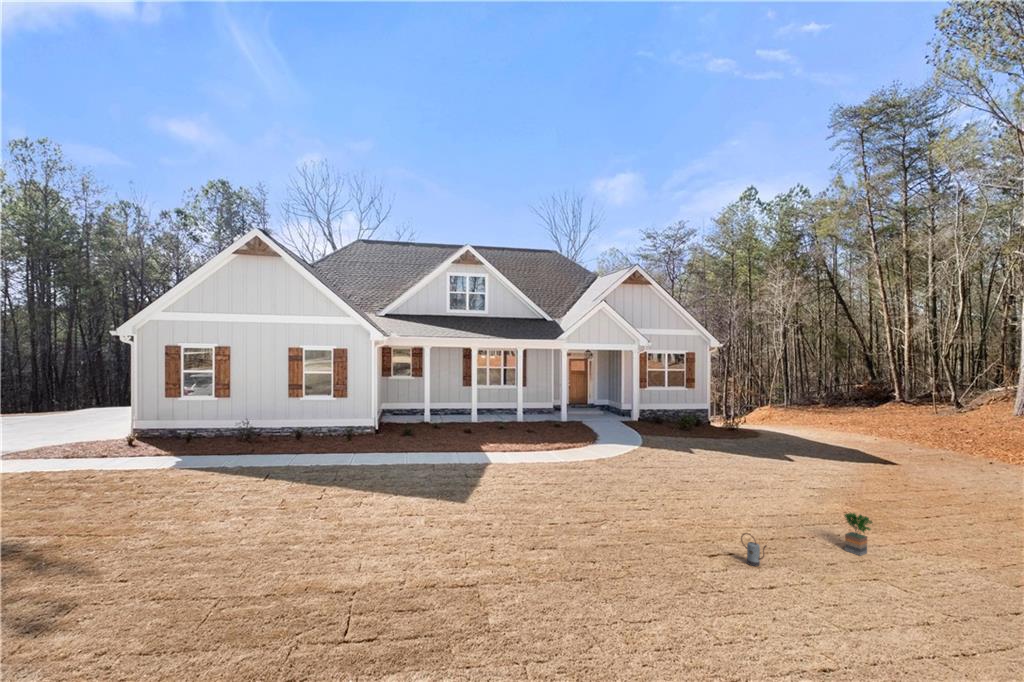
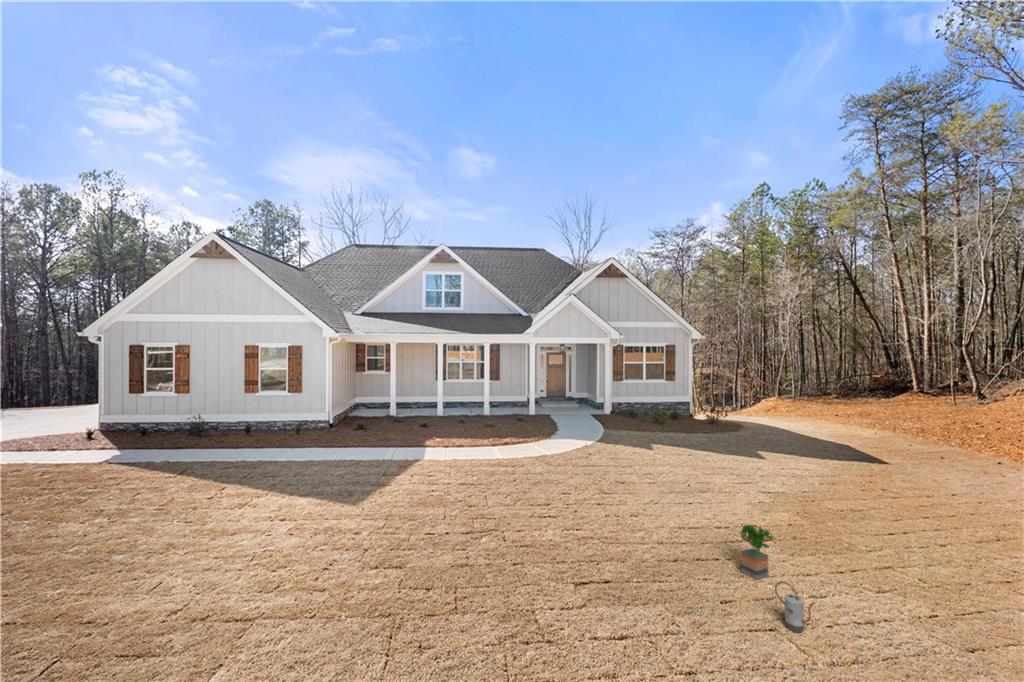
watering can: present [741,533,767,567] -> present [775,581,815,633]

